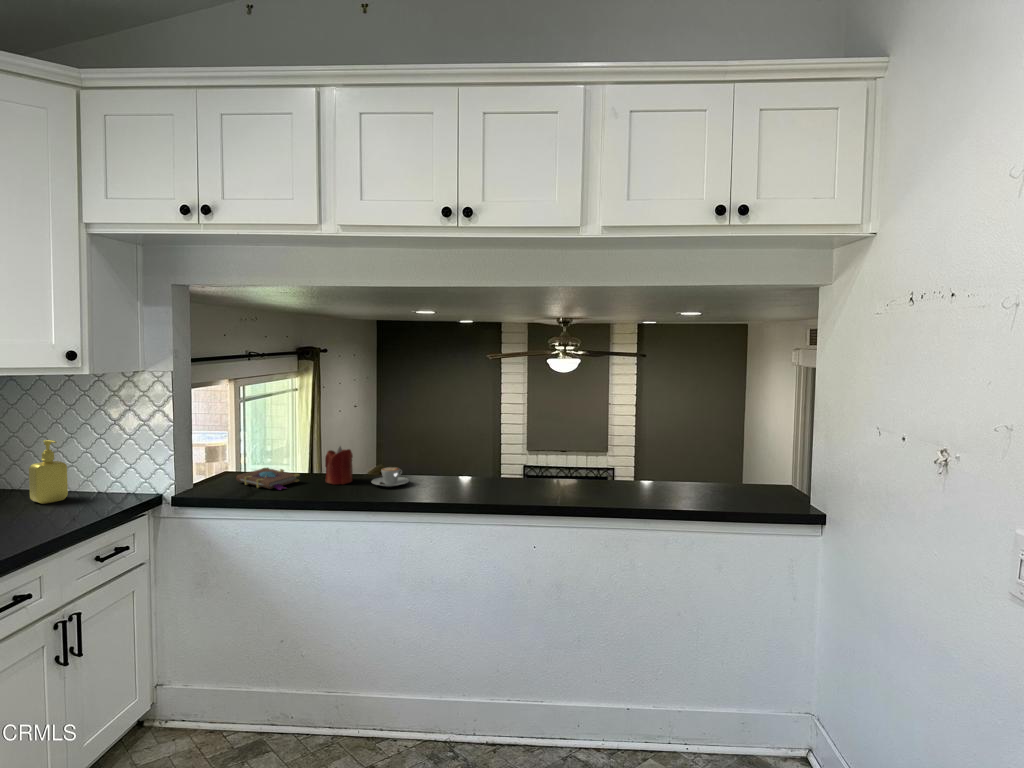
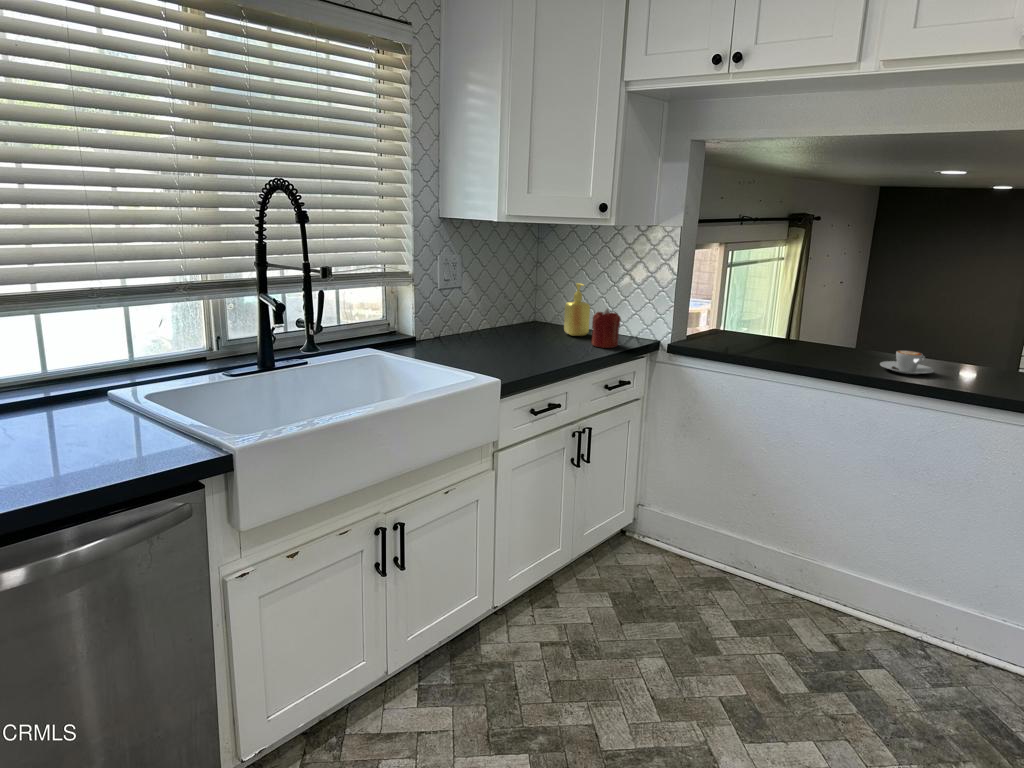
candle: present [325,446,353,484] -> present [591,308,621,348]
book: present [236,468,300,490] -> none [725,331,793,356]

